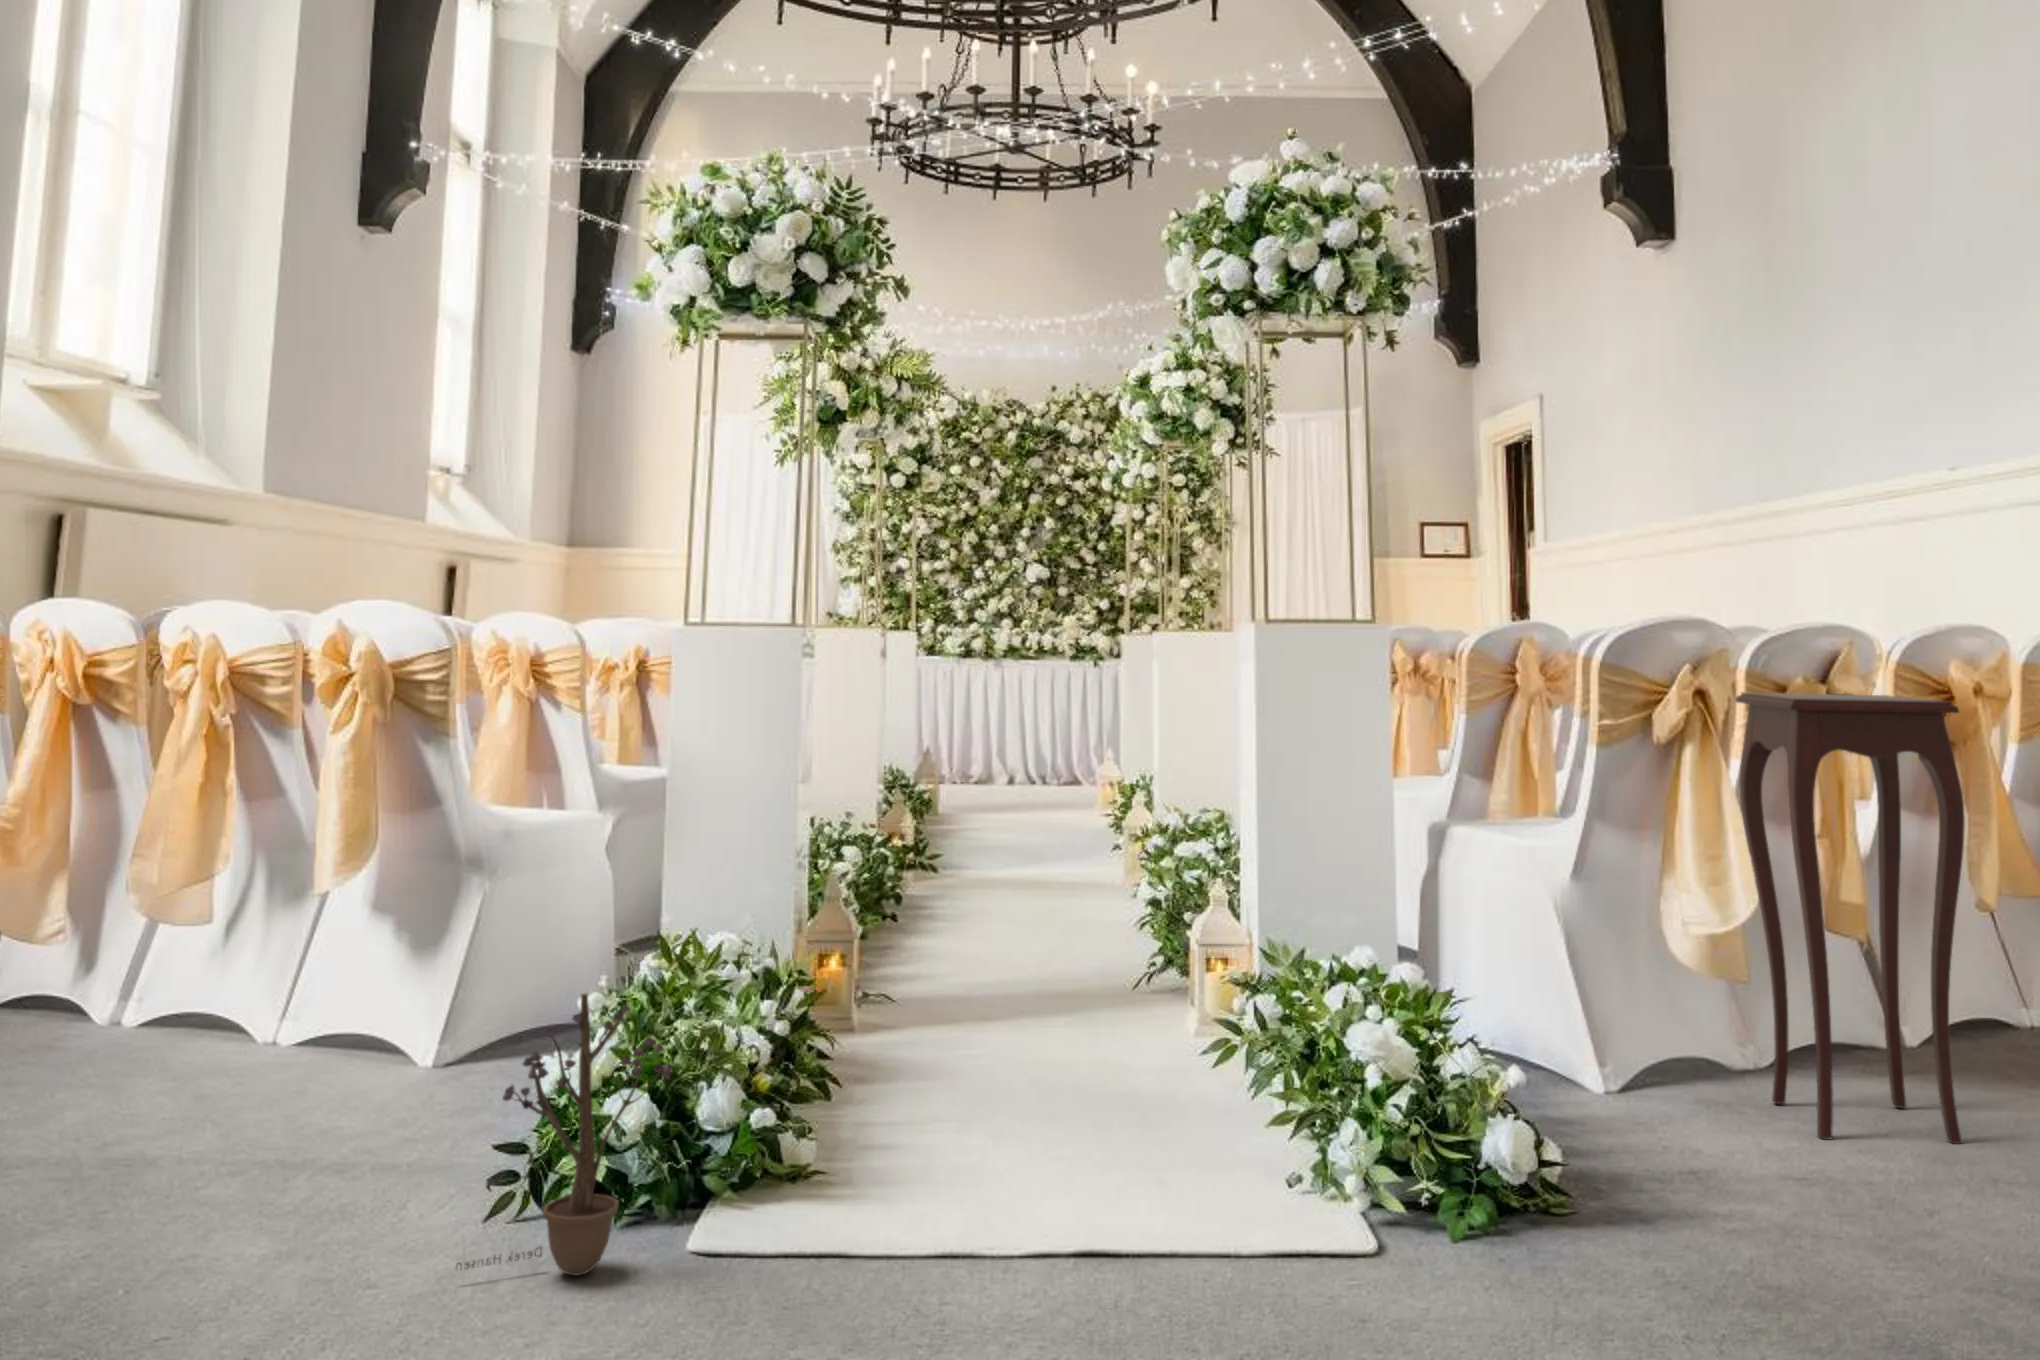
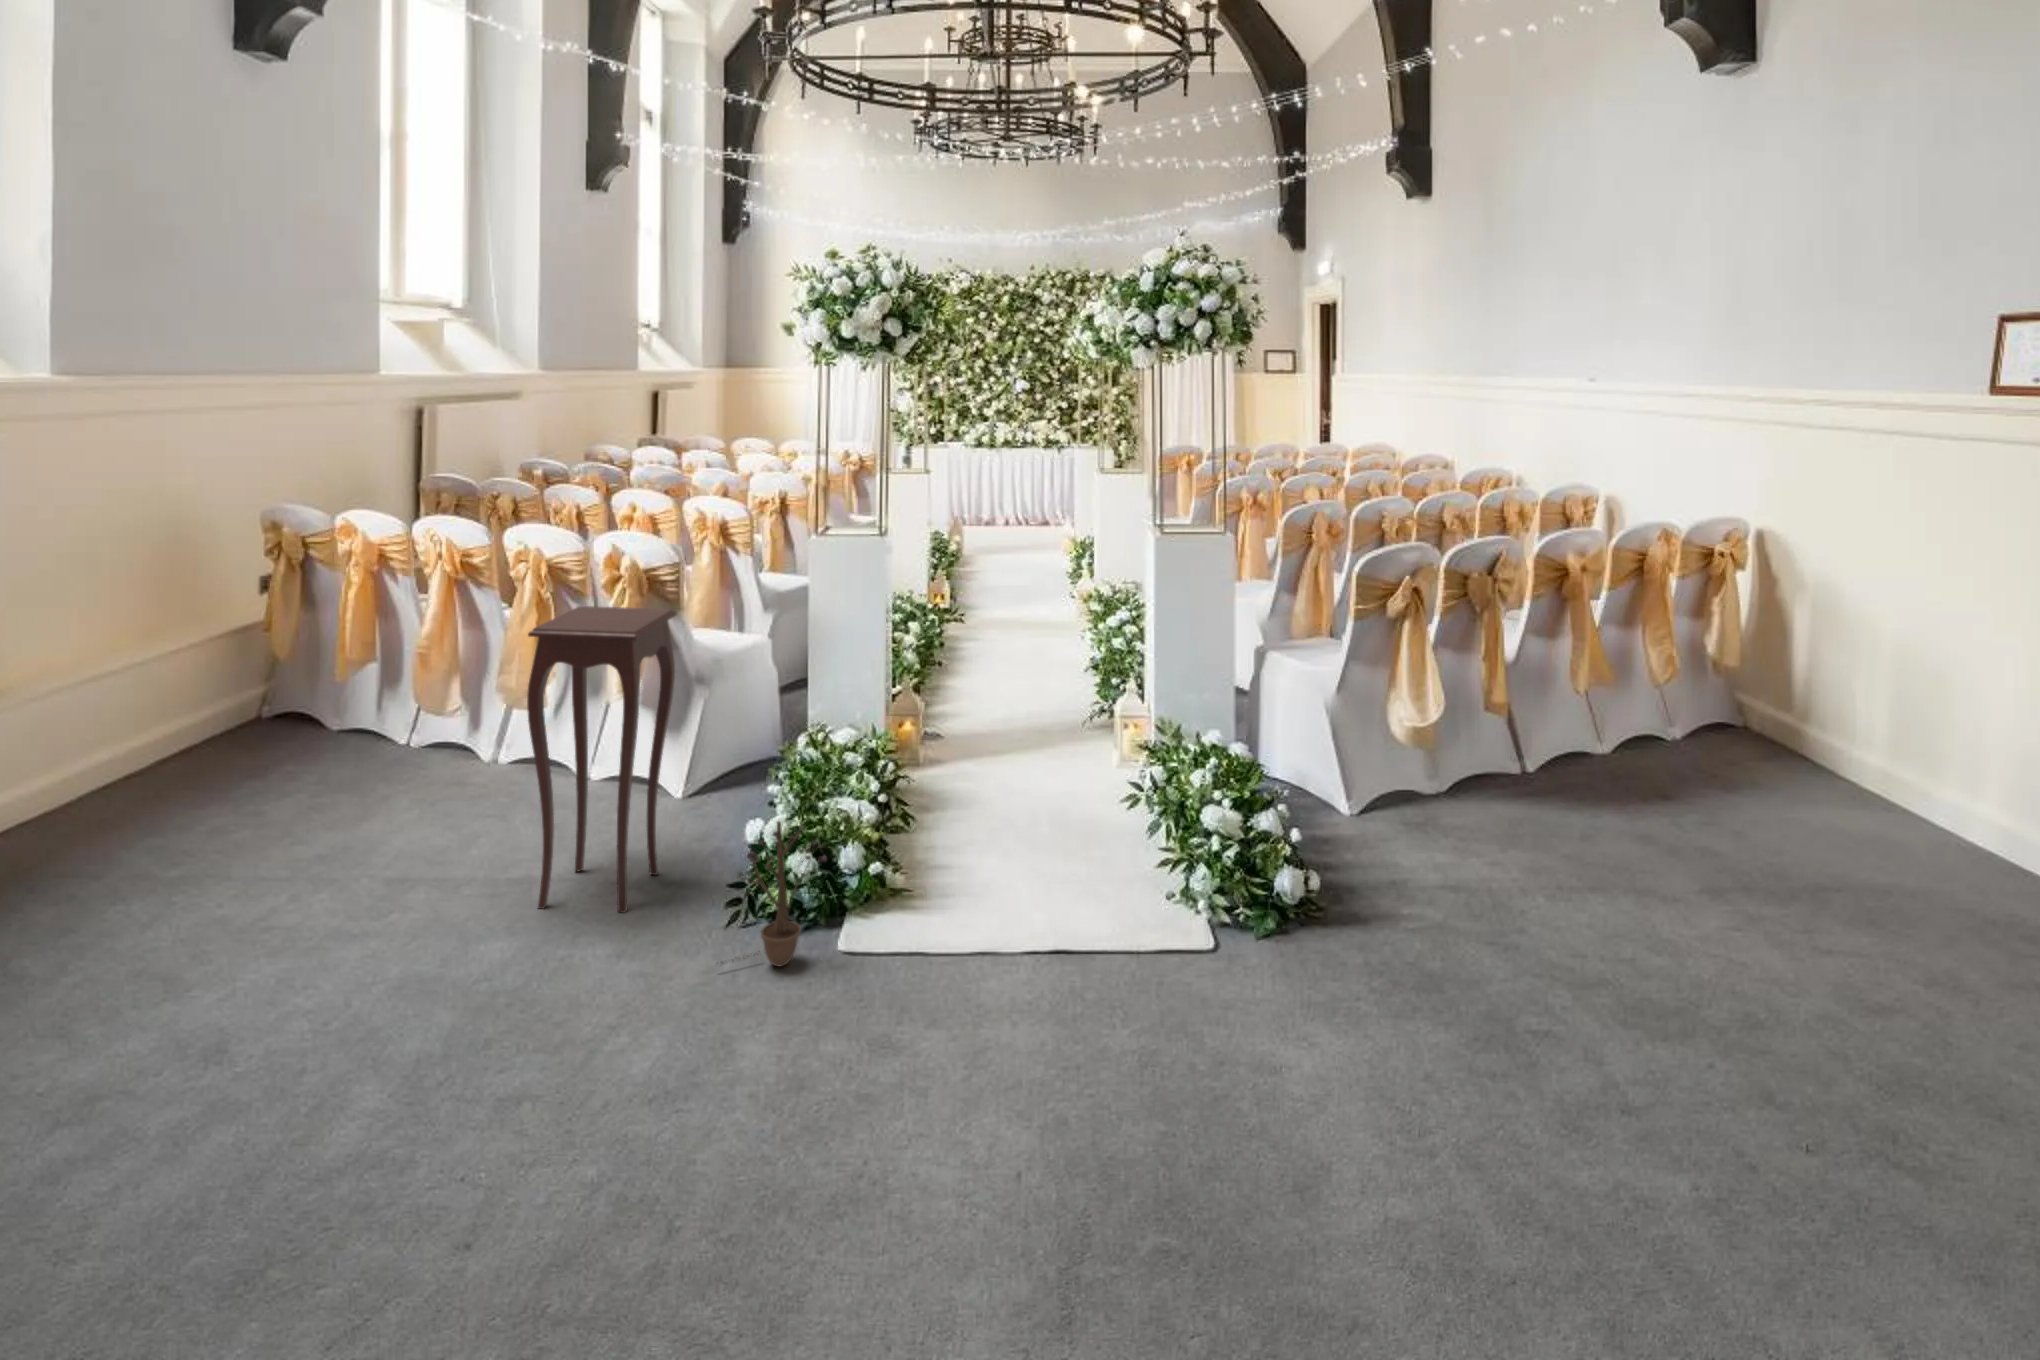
side table: present [1735,692,1965,1144] -> present [527,606,676,913]

